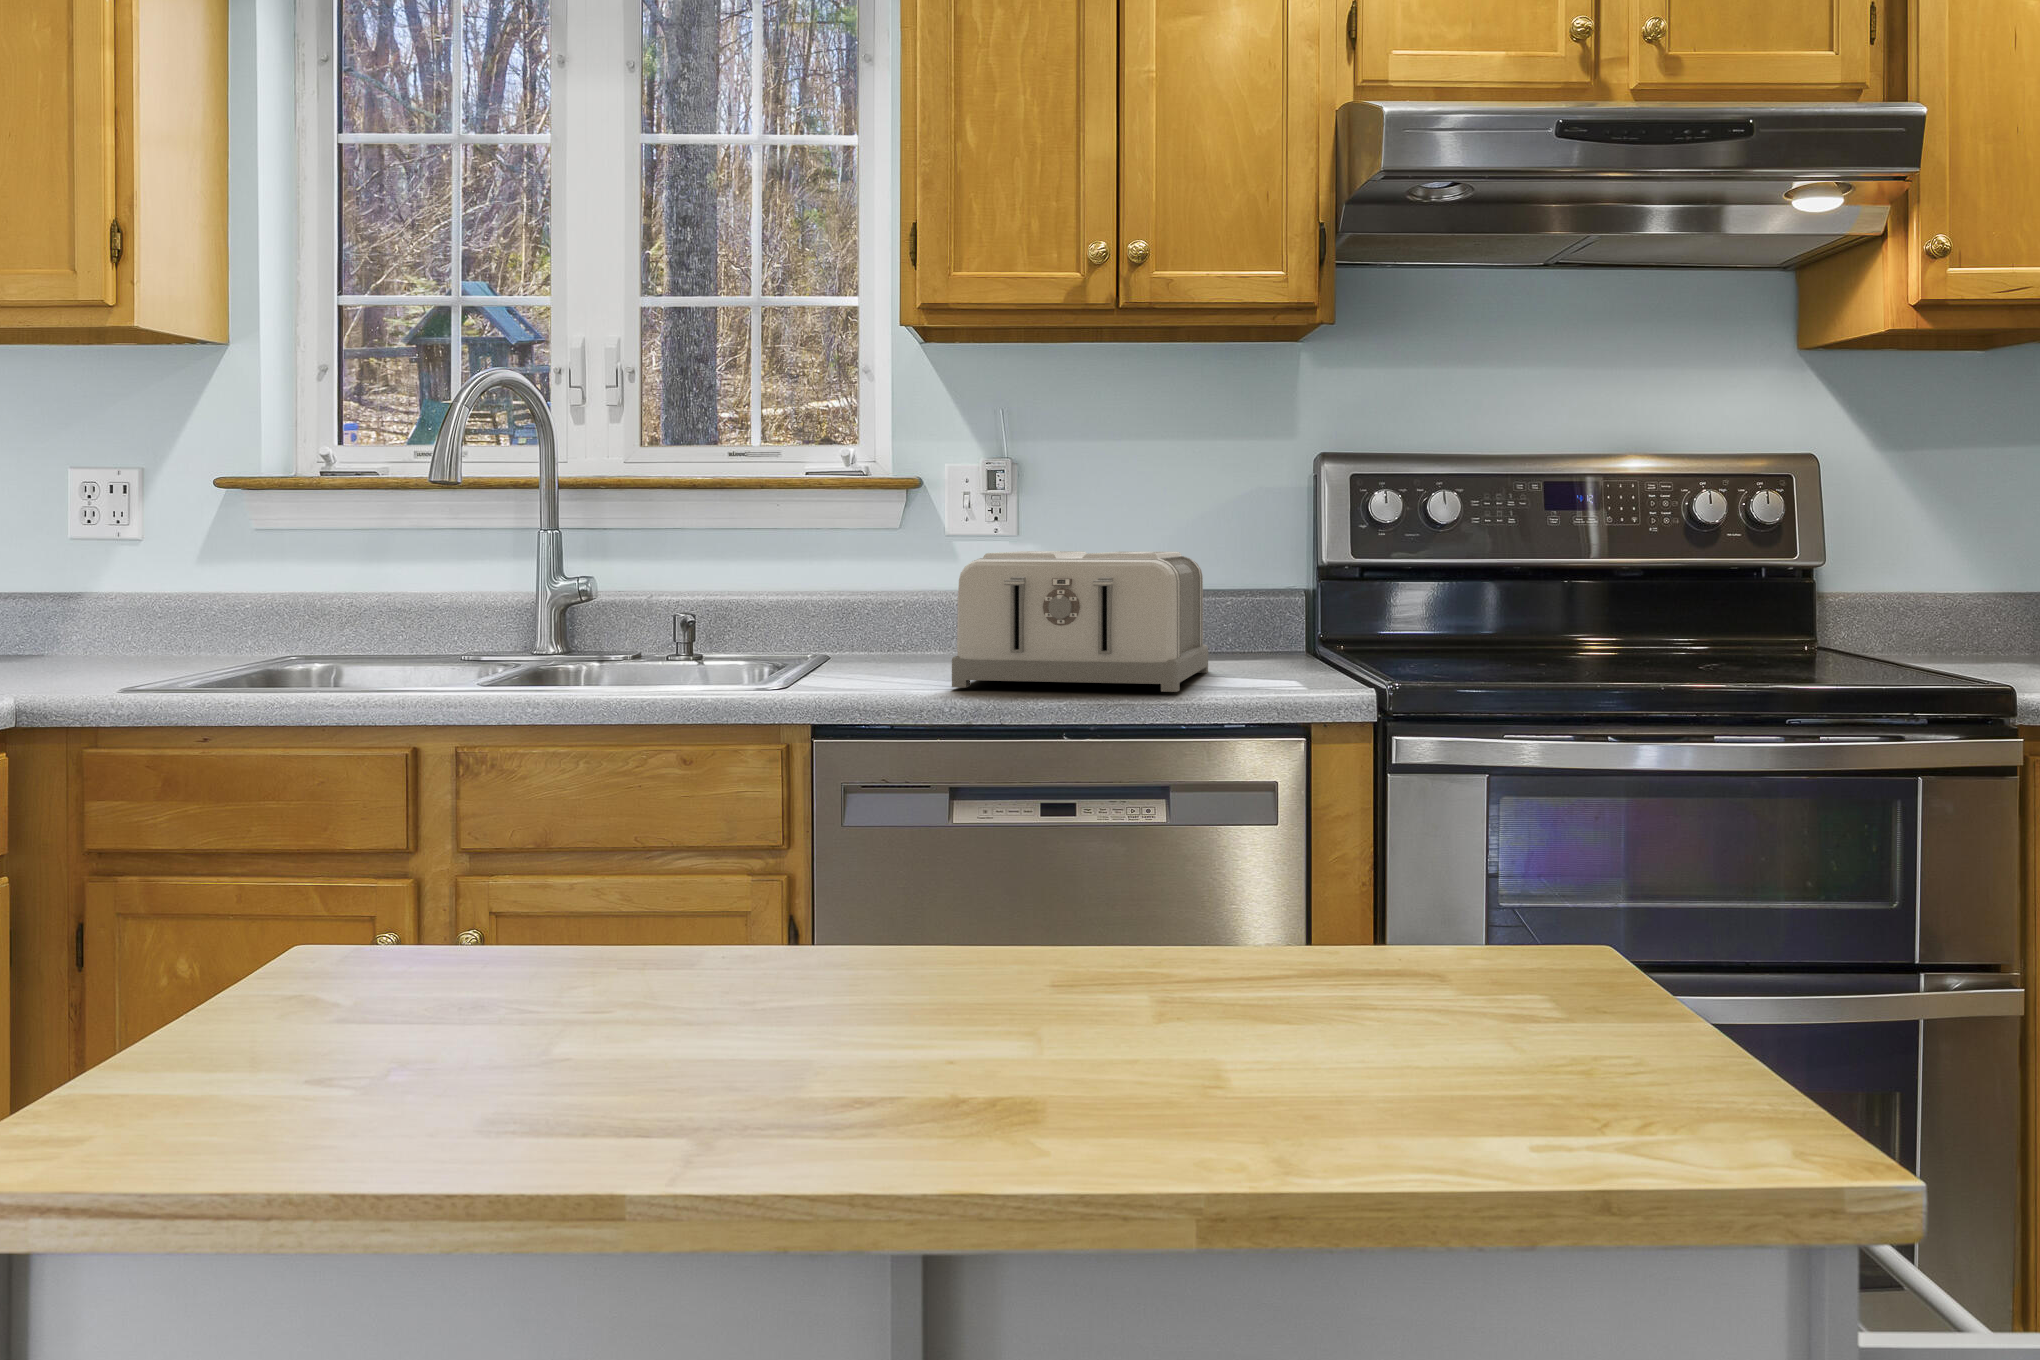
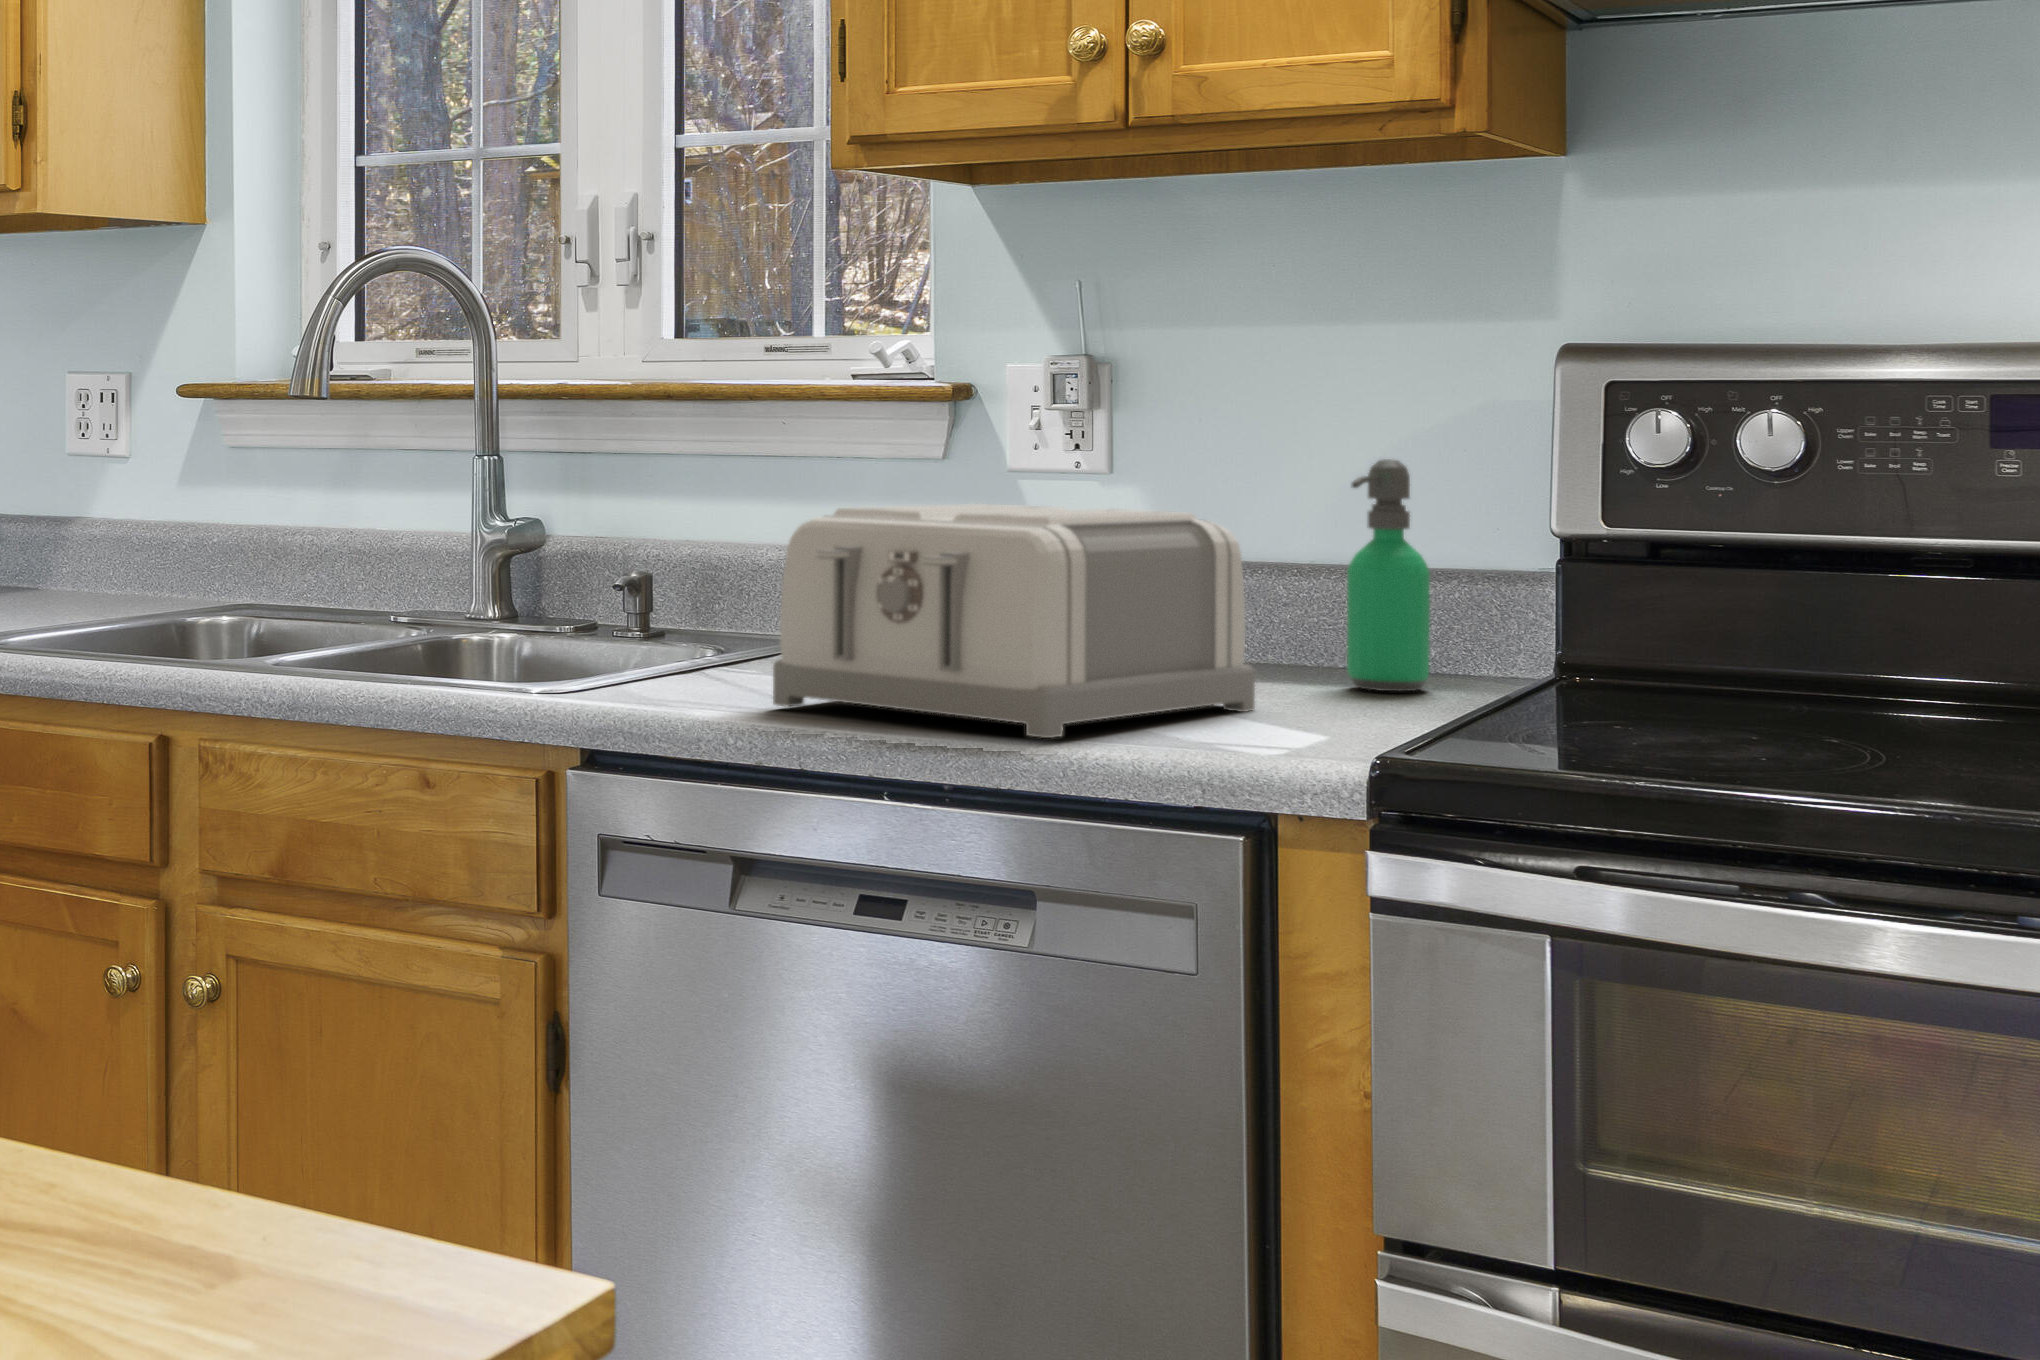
soap dispenser: none [1210,520,1258,658] -> present [1347,459,1430,691]

